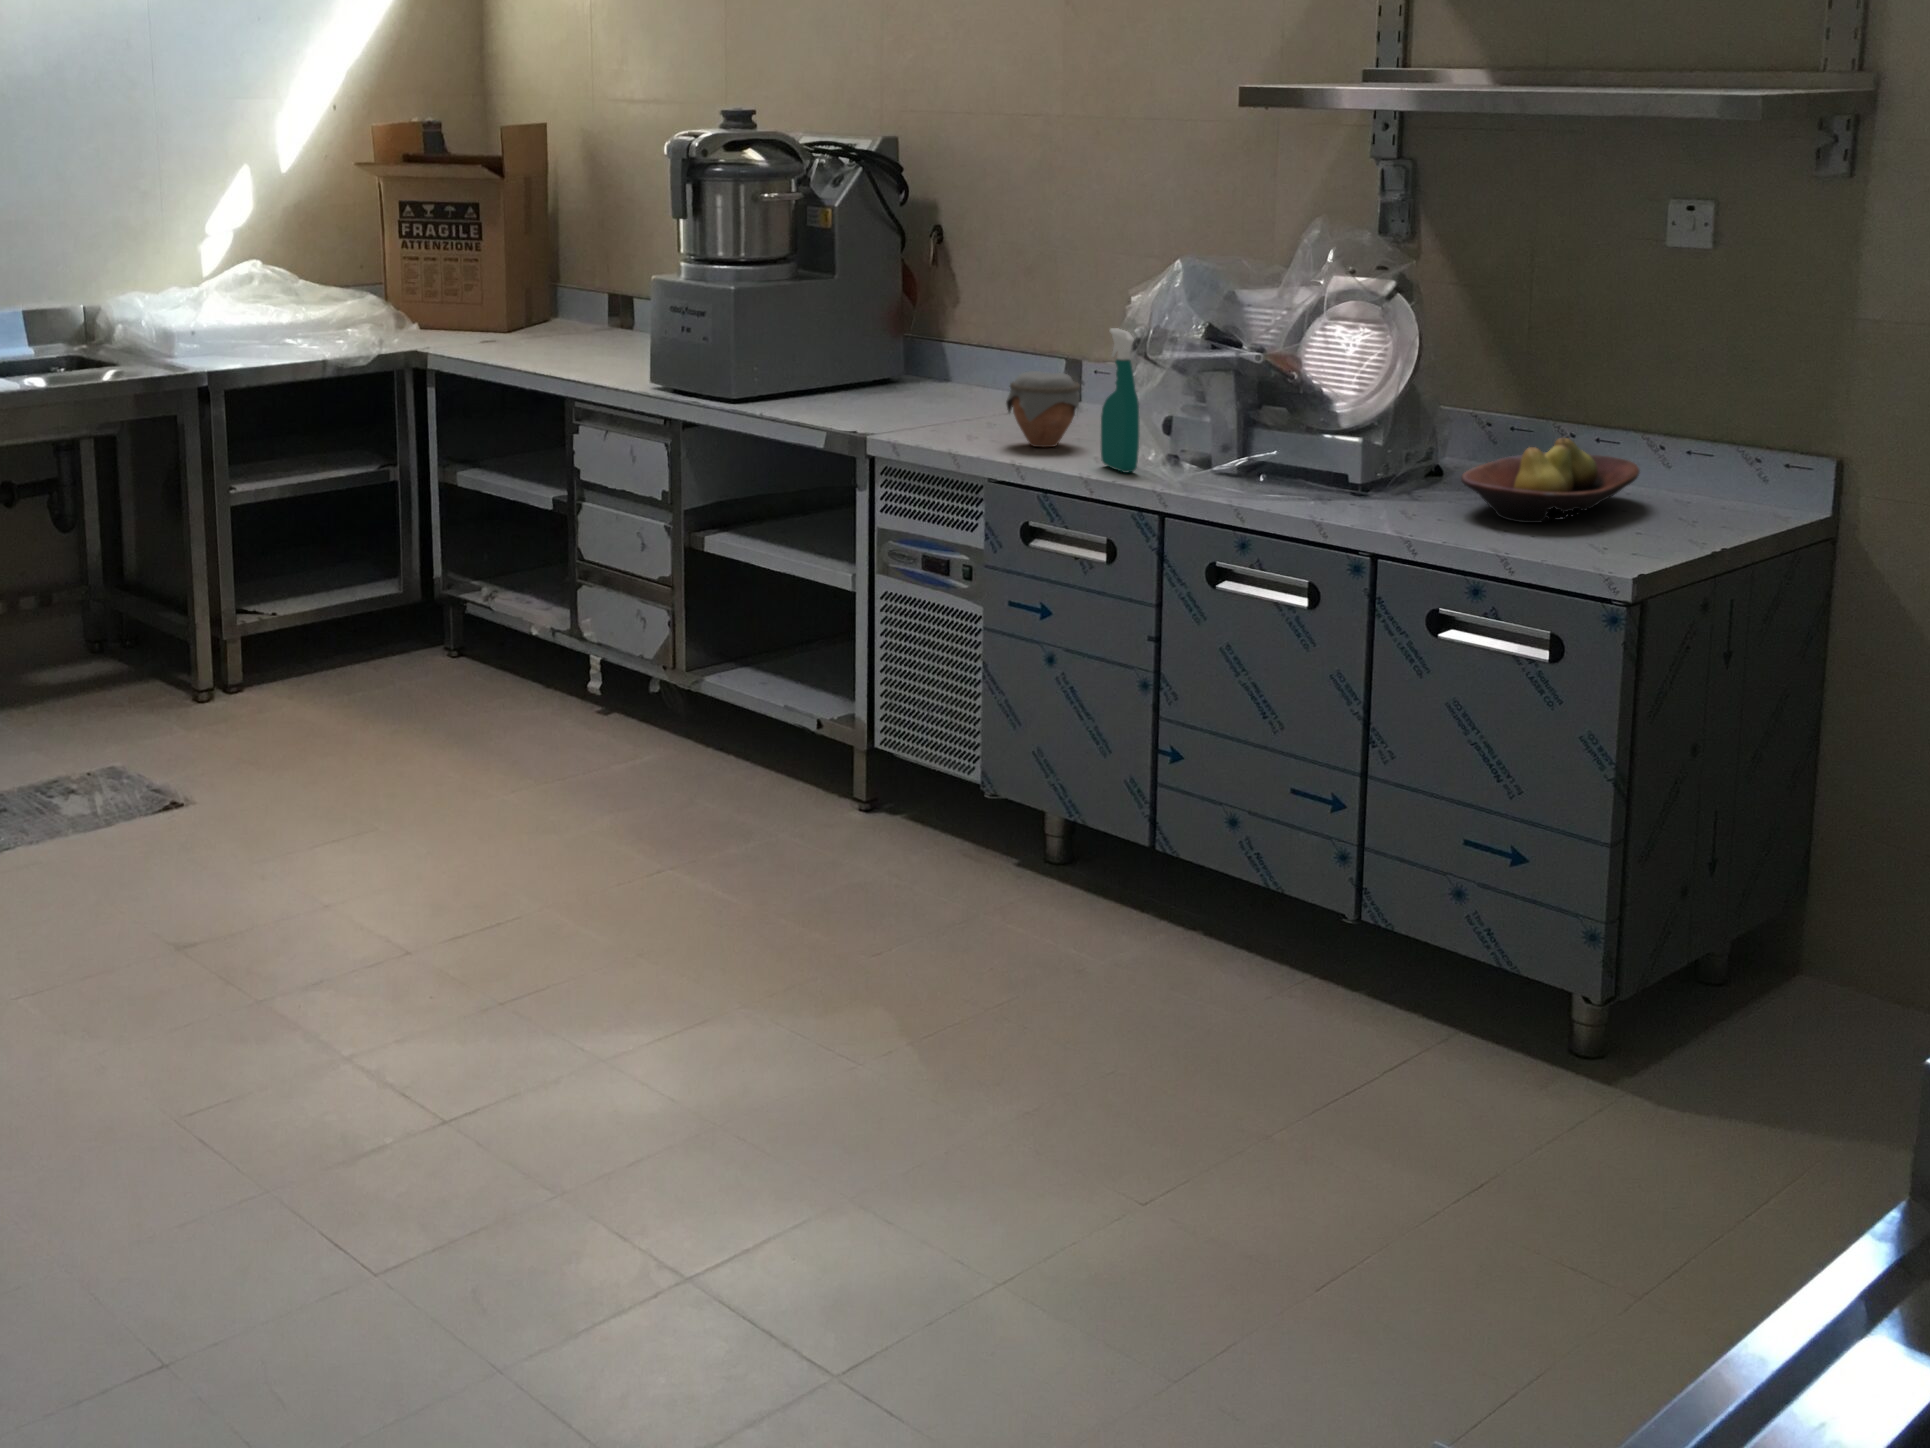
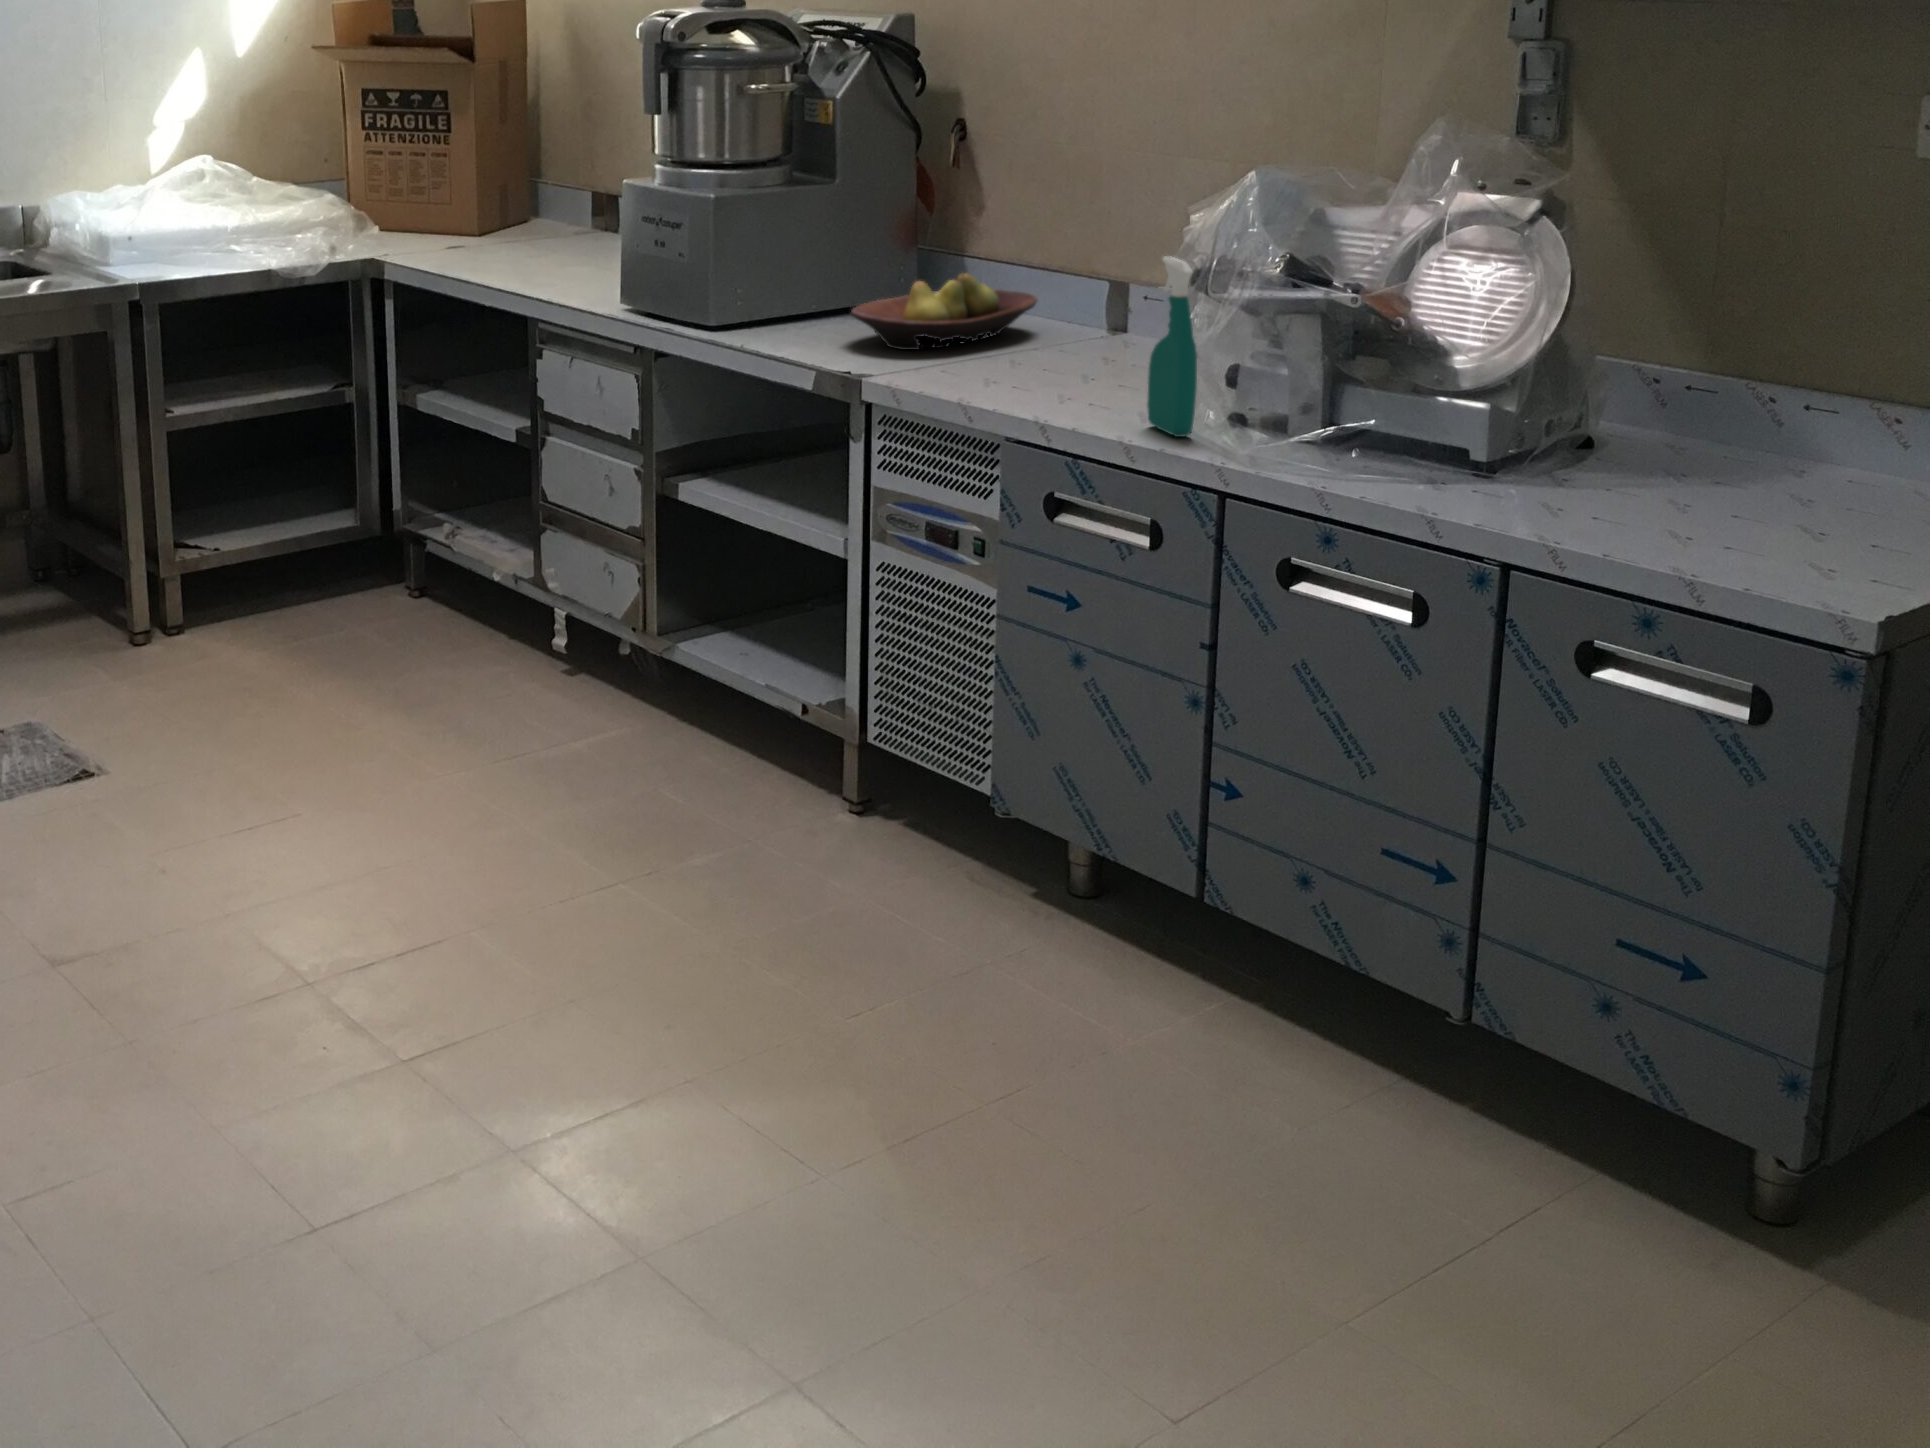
jar: present [1006,371,1080,447] -> none [1033,304,1125,398]
fruit bowl: present [1461,438,1640,523] -> present [851,273,1037,350]

